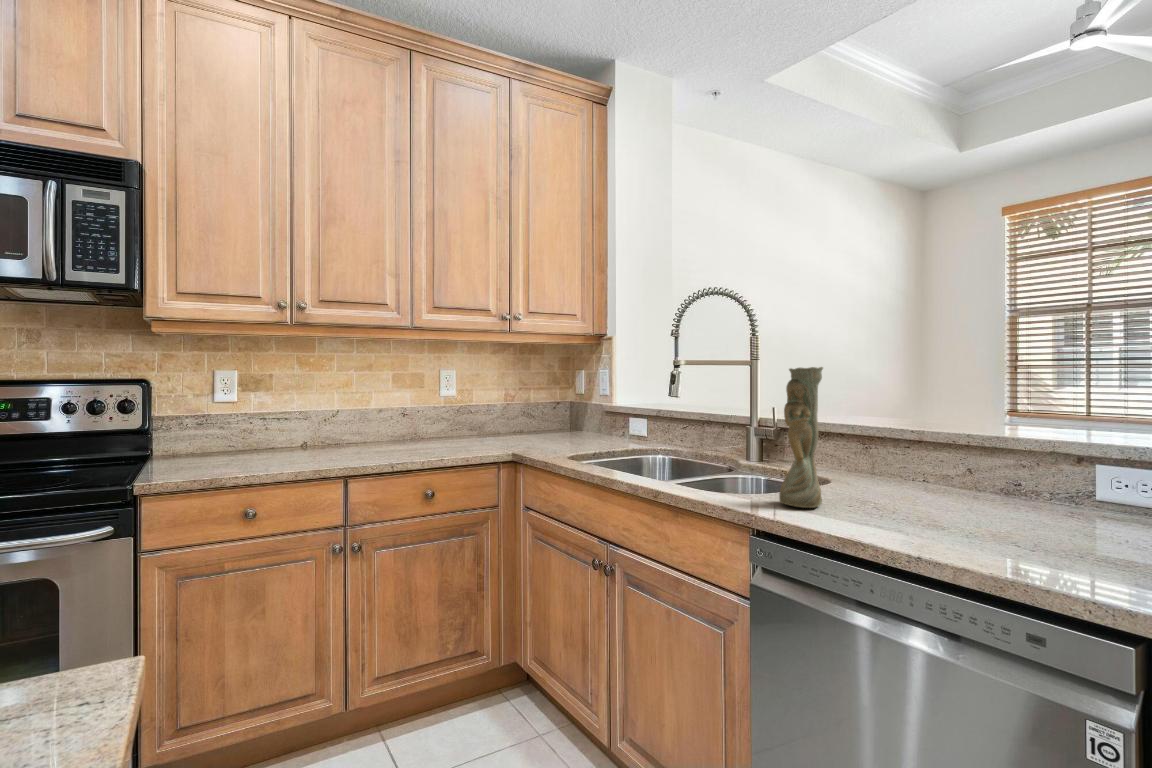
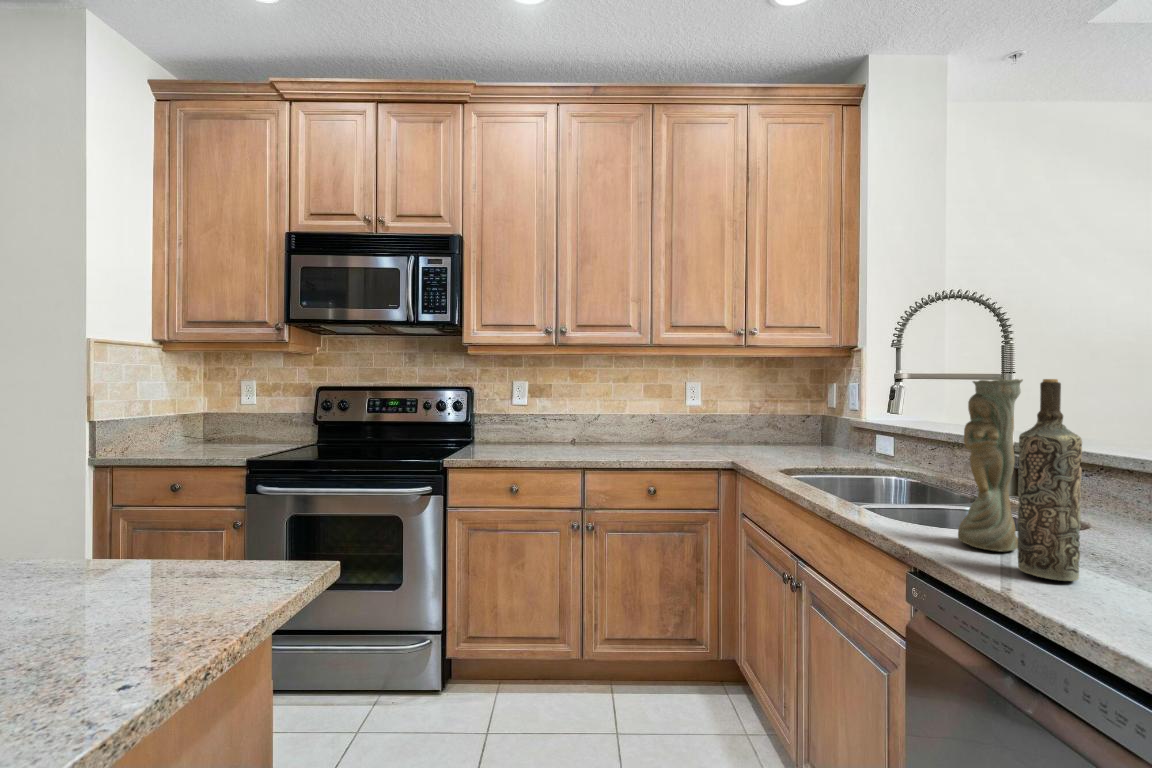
bottle: none [840,367,881,523] -> present [1017,379,1082,581]

